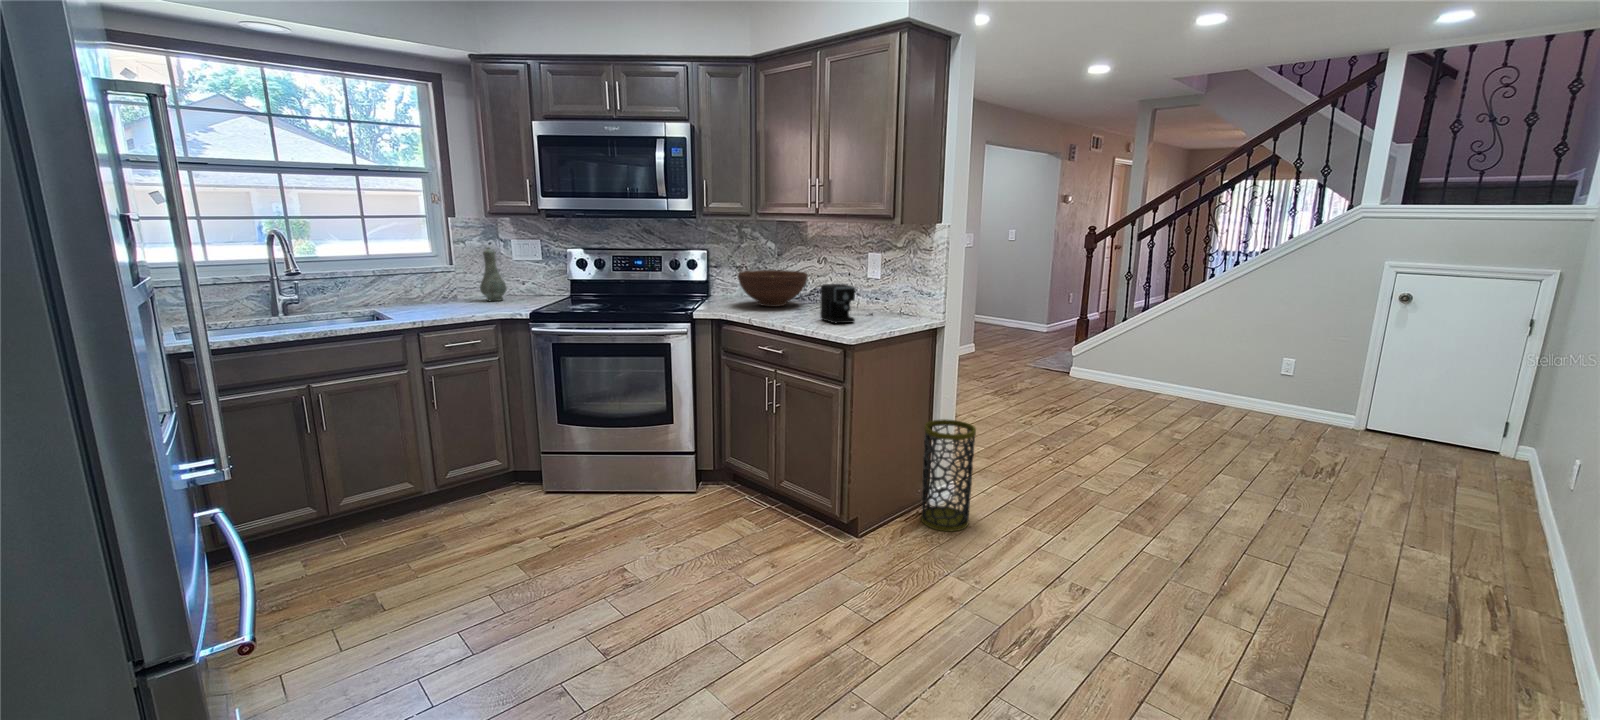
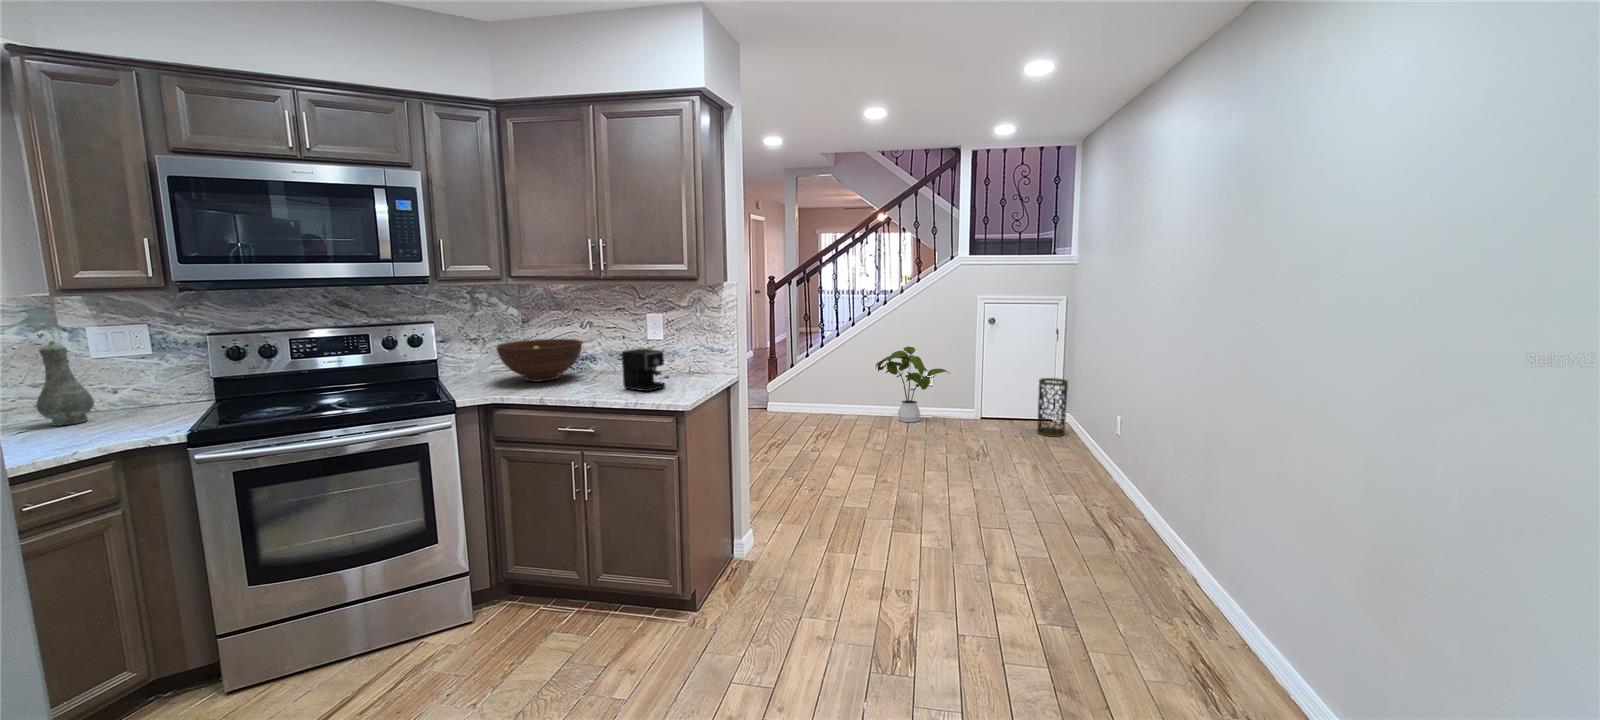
house plant: none [1212,321,1331,420] -> present [876,347,950,423]
trash can: present [921,419,976,531] -> present [1037,378,1068,437]

